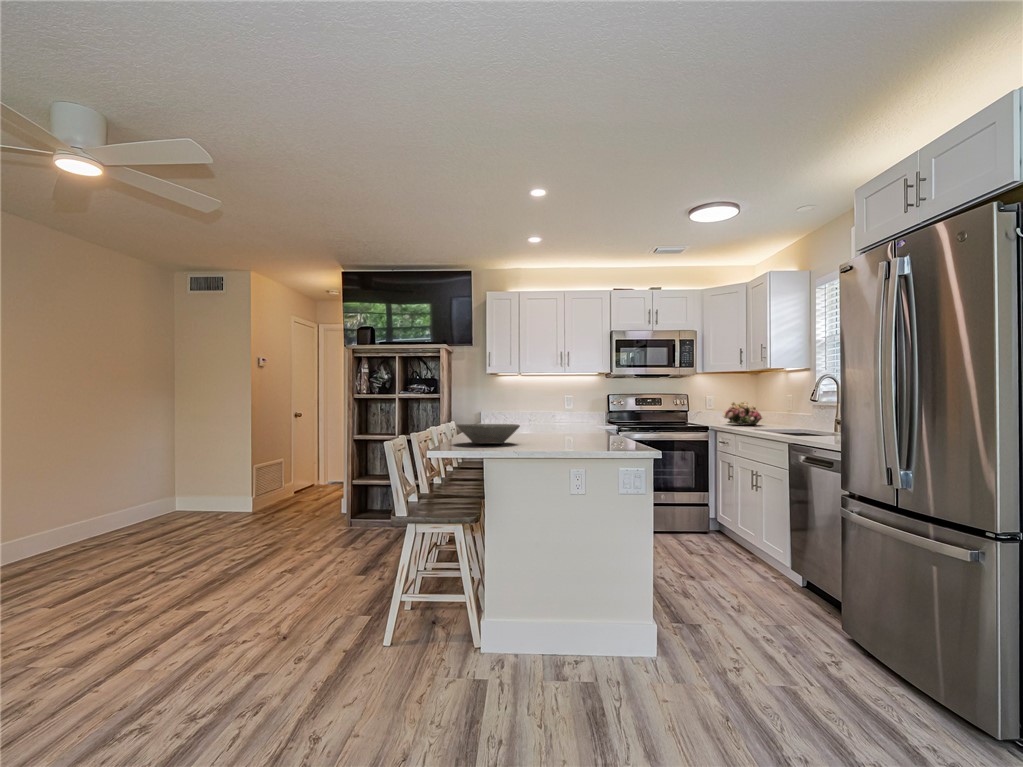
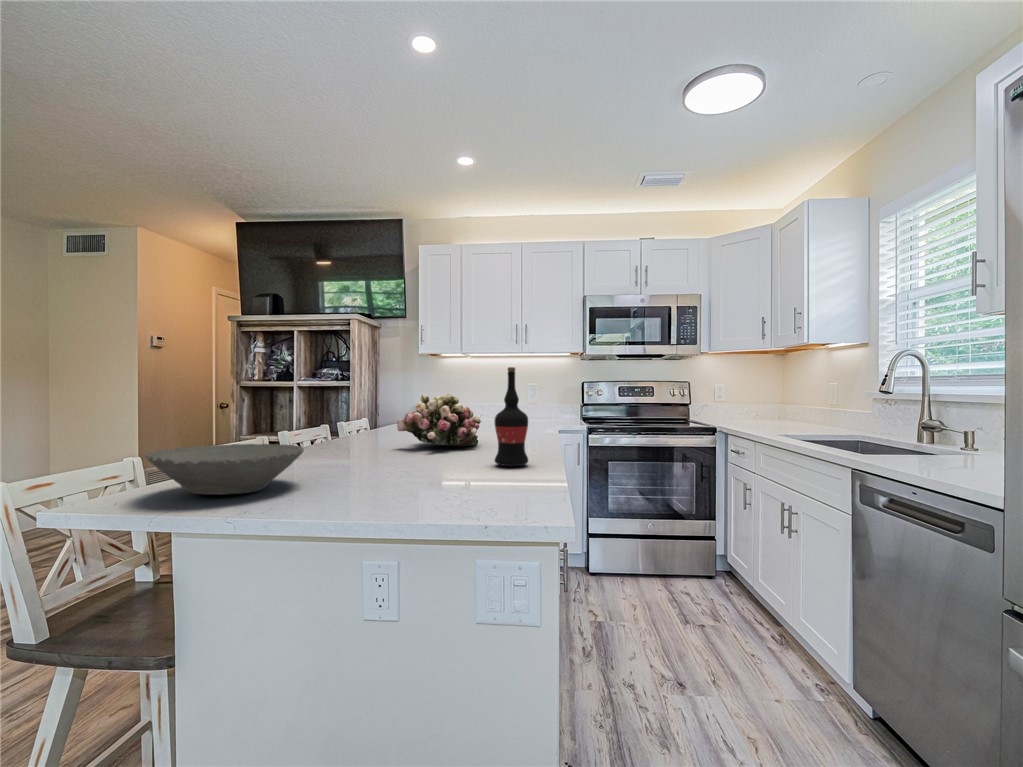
wine bottle: none [595,385,614,438] -> present [494,367,528,466]
flower arrangement: present [723,401,763,425] -> present [397,394,481,446]

